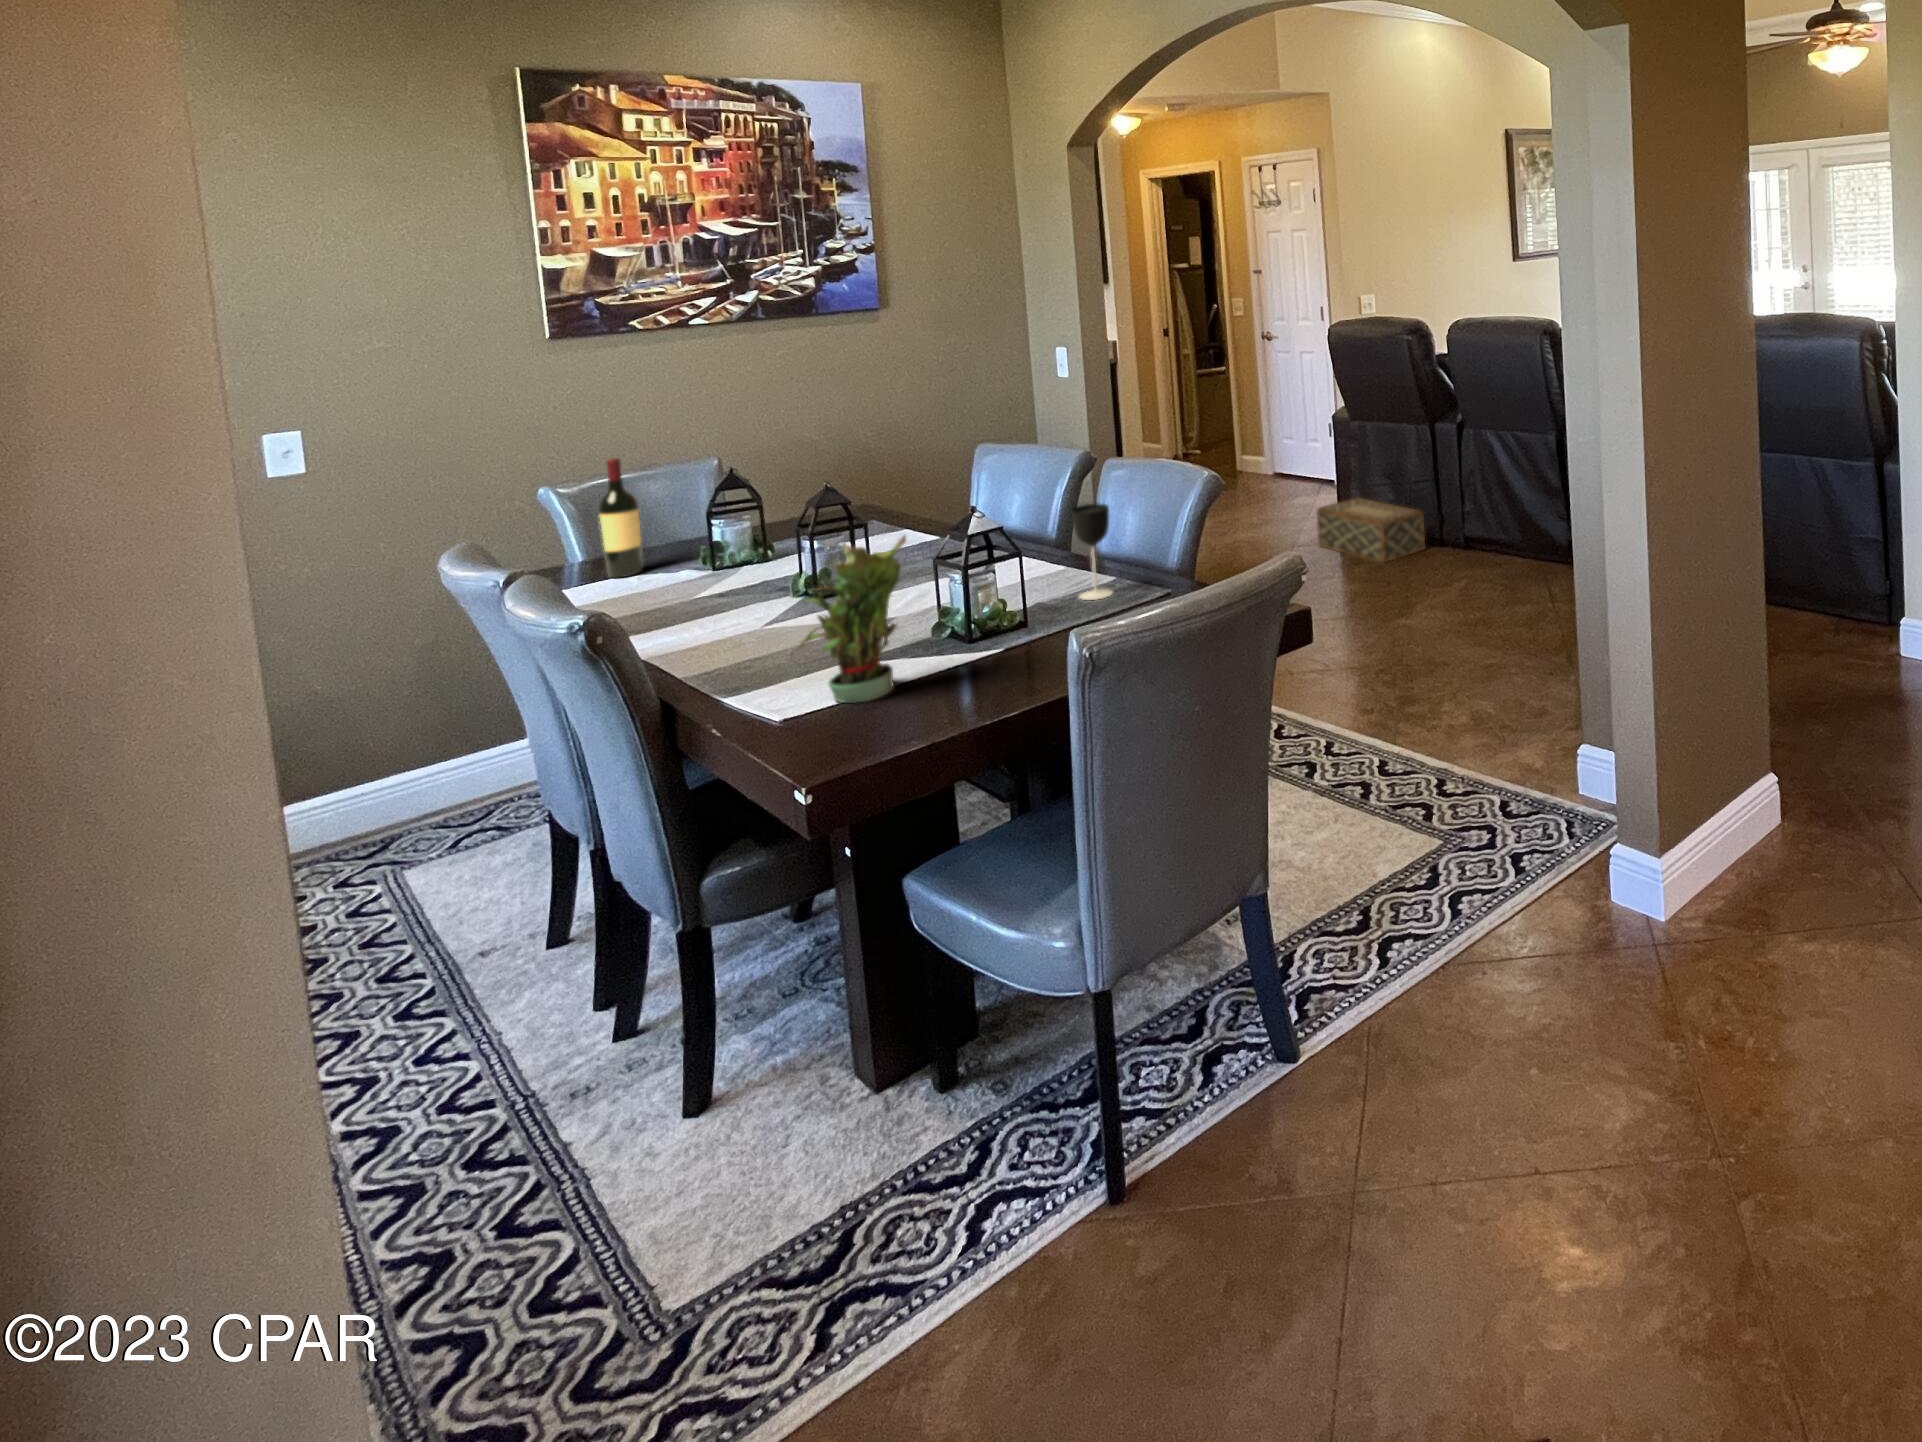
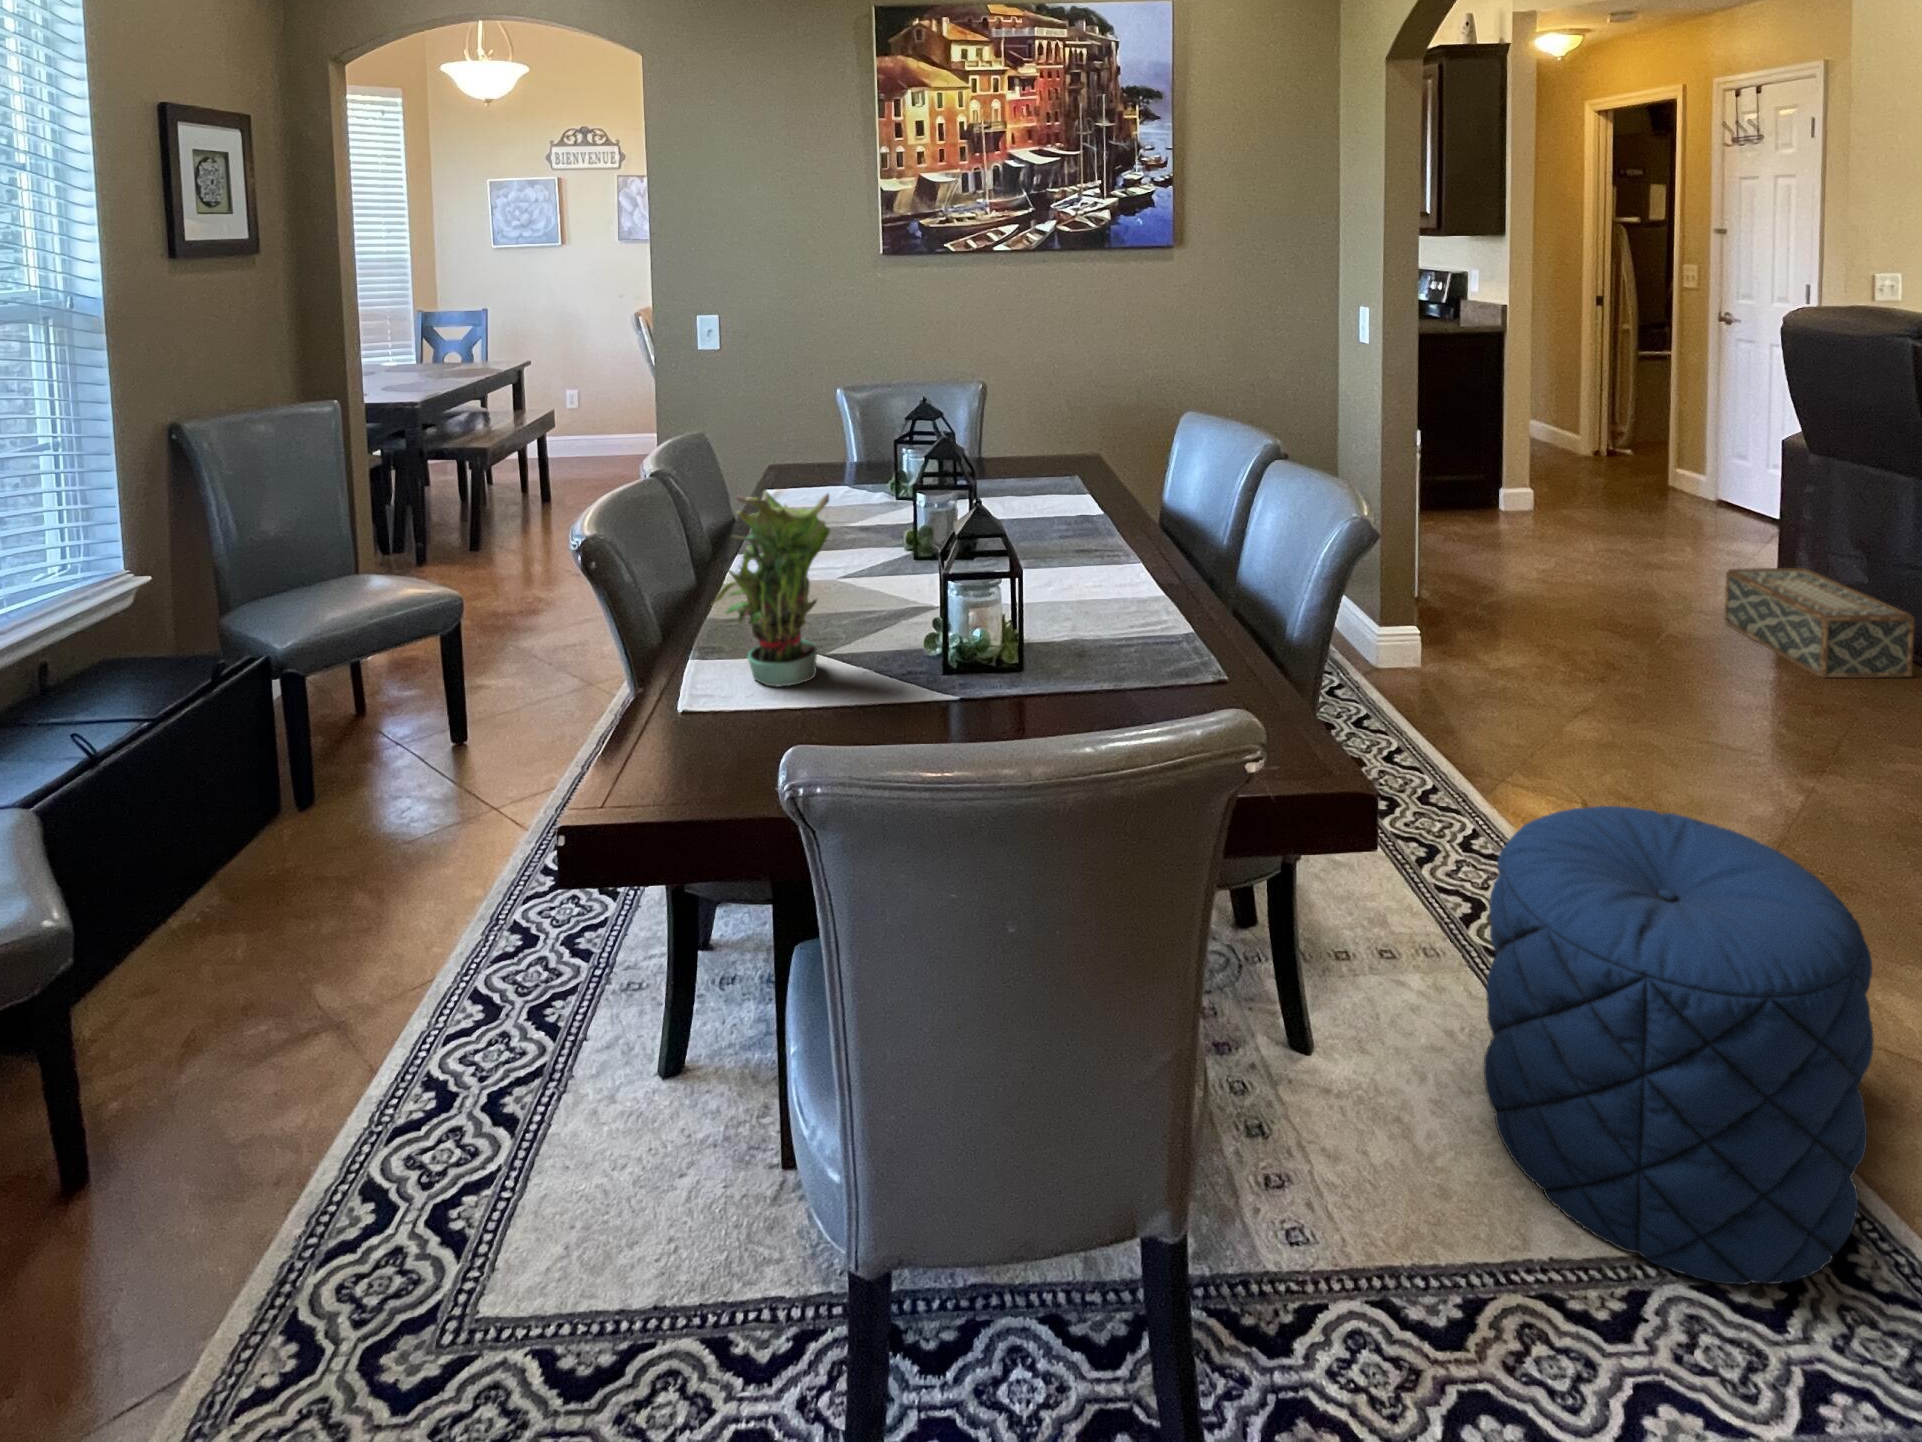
wine bottle: present [599,458,642,578] -> none [820,364,850,478]
wine glass: present [1072,504,1112,600] -> none [1111,501,1160,635]
pouf: none [1317,624,1505,856] -> present [1484,806,1874,1285]

